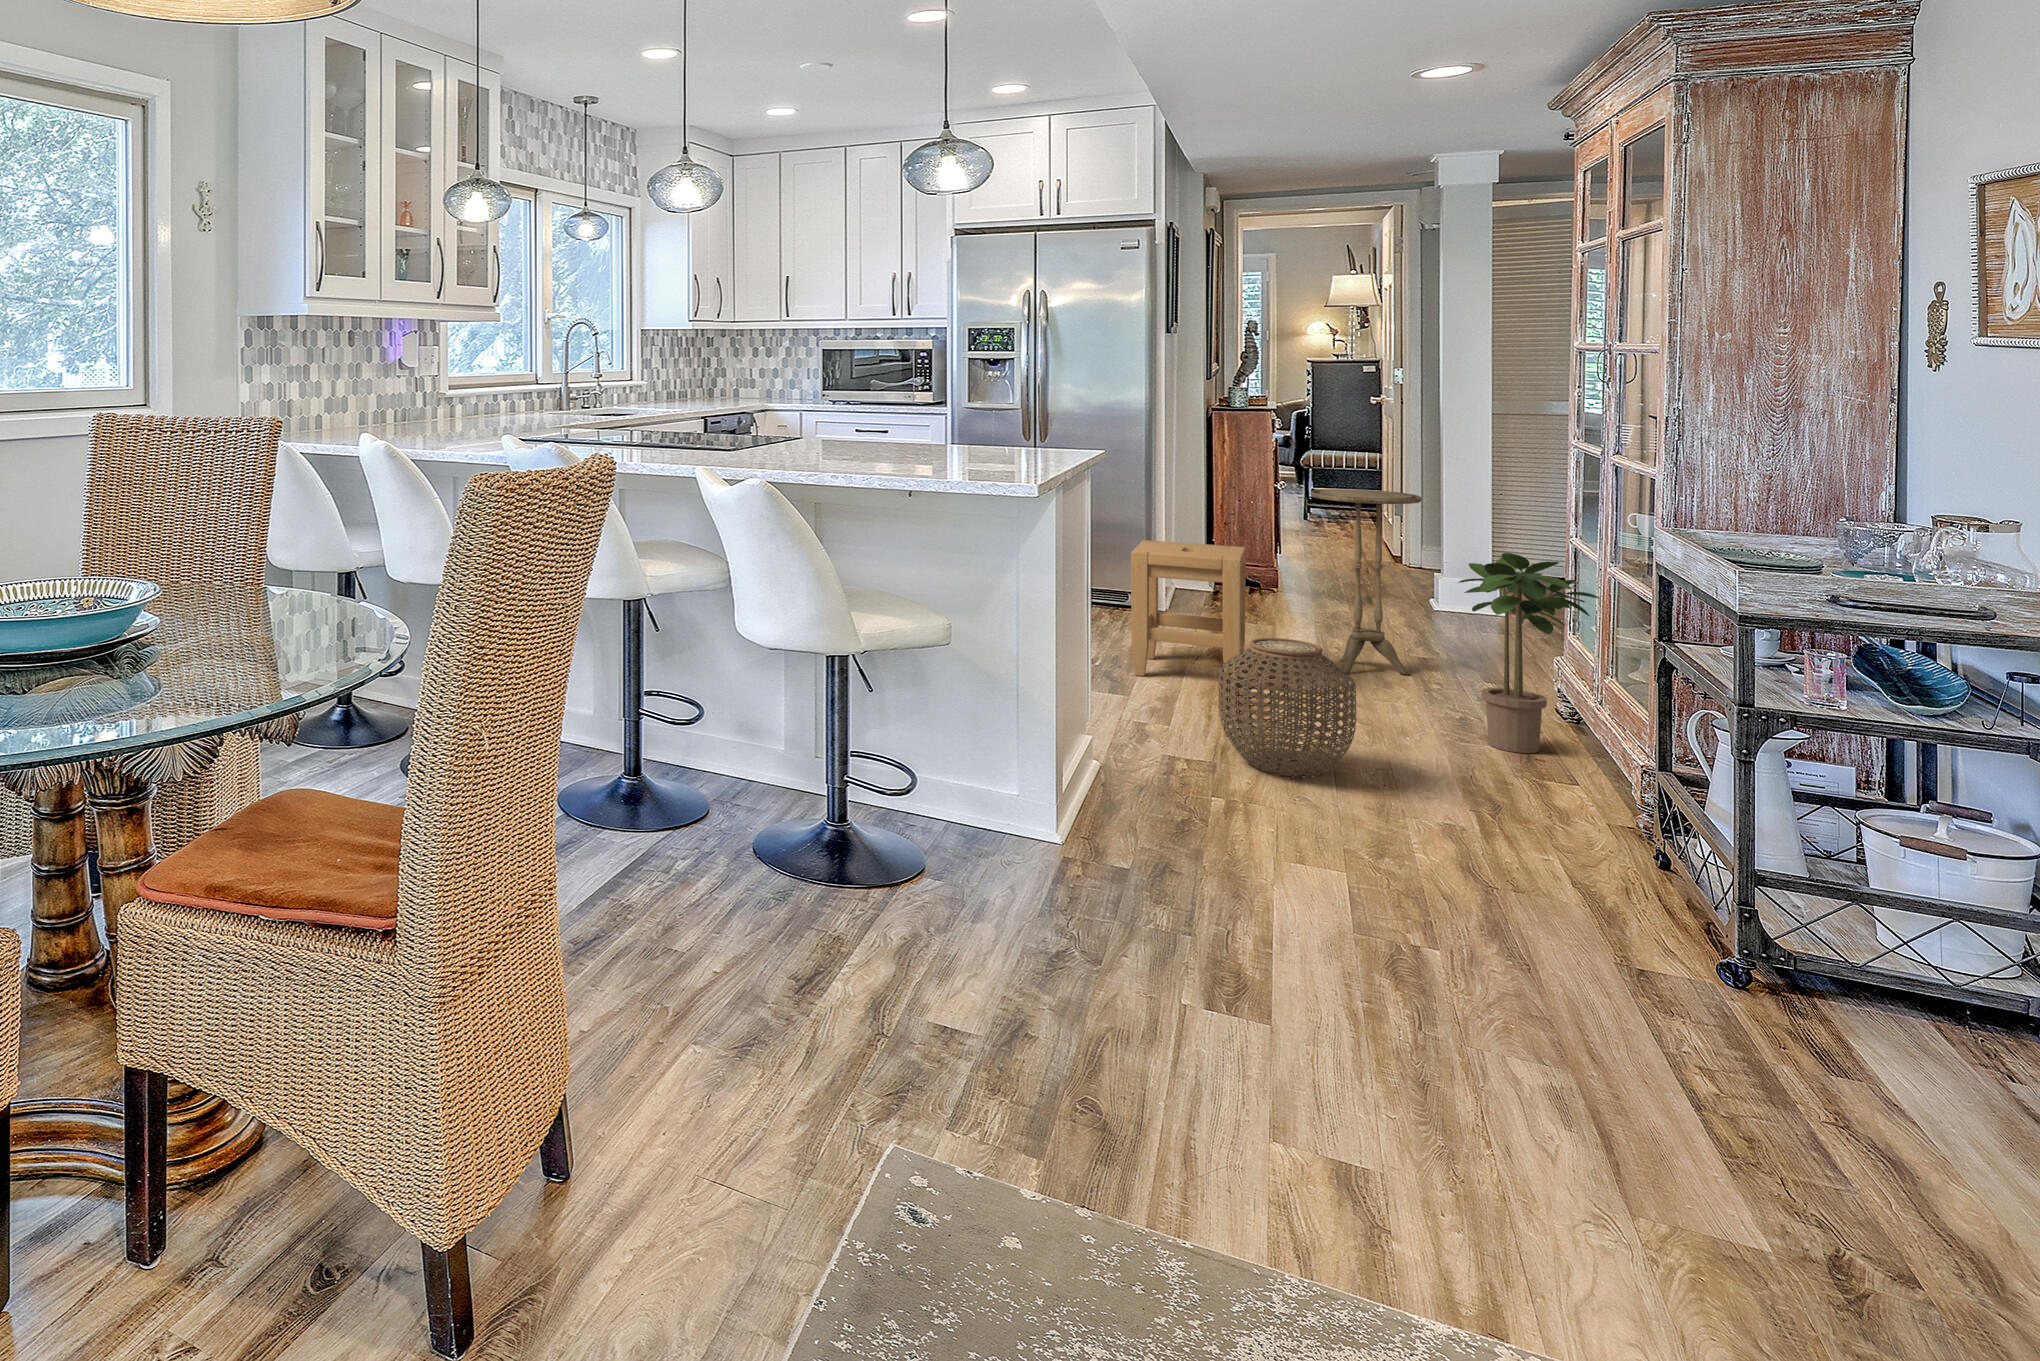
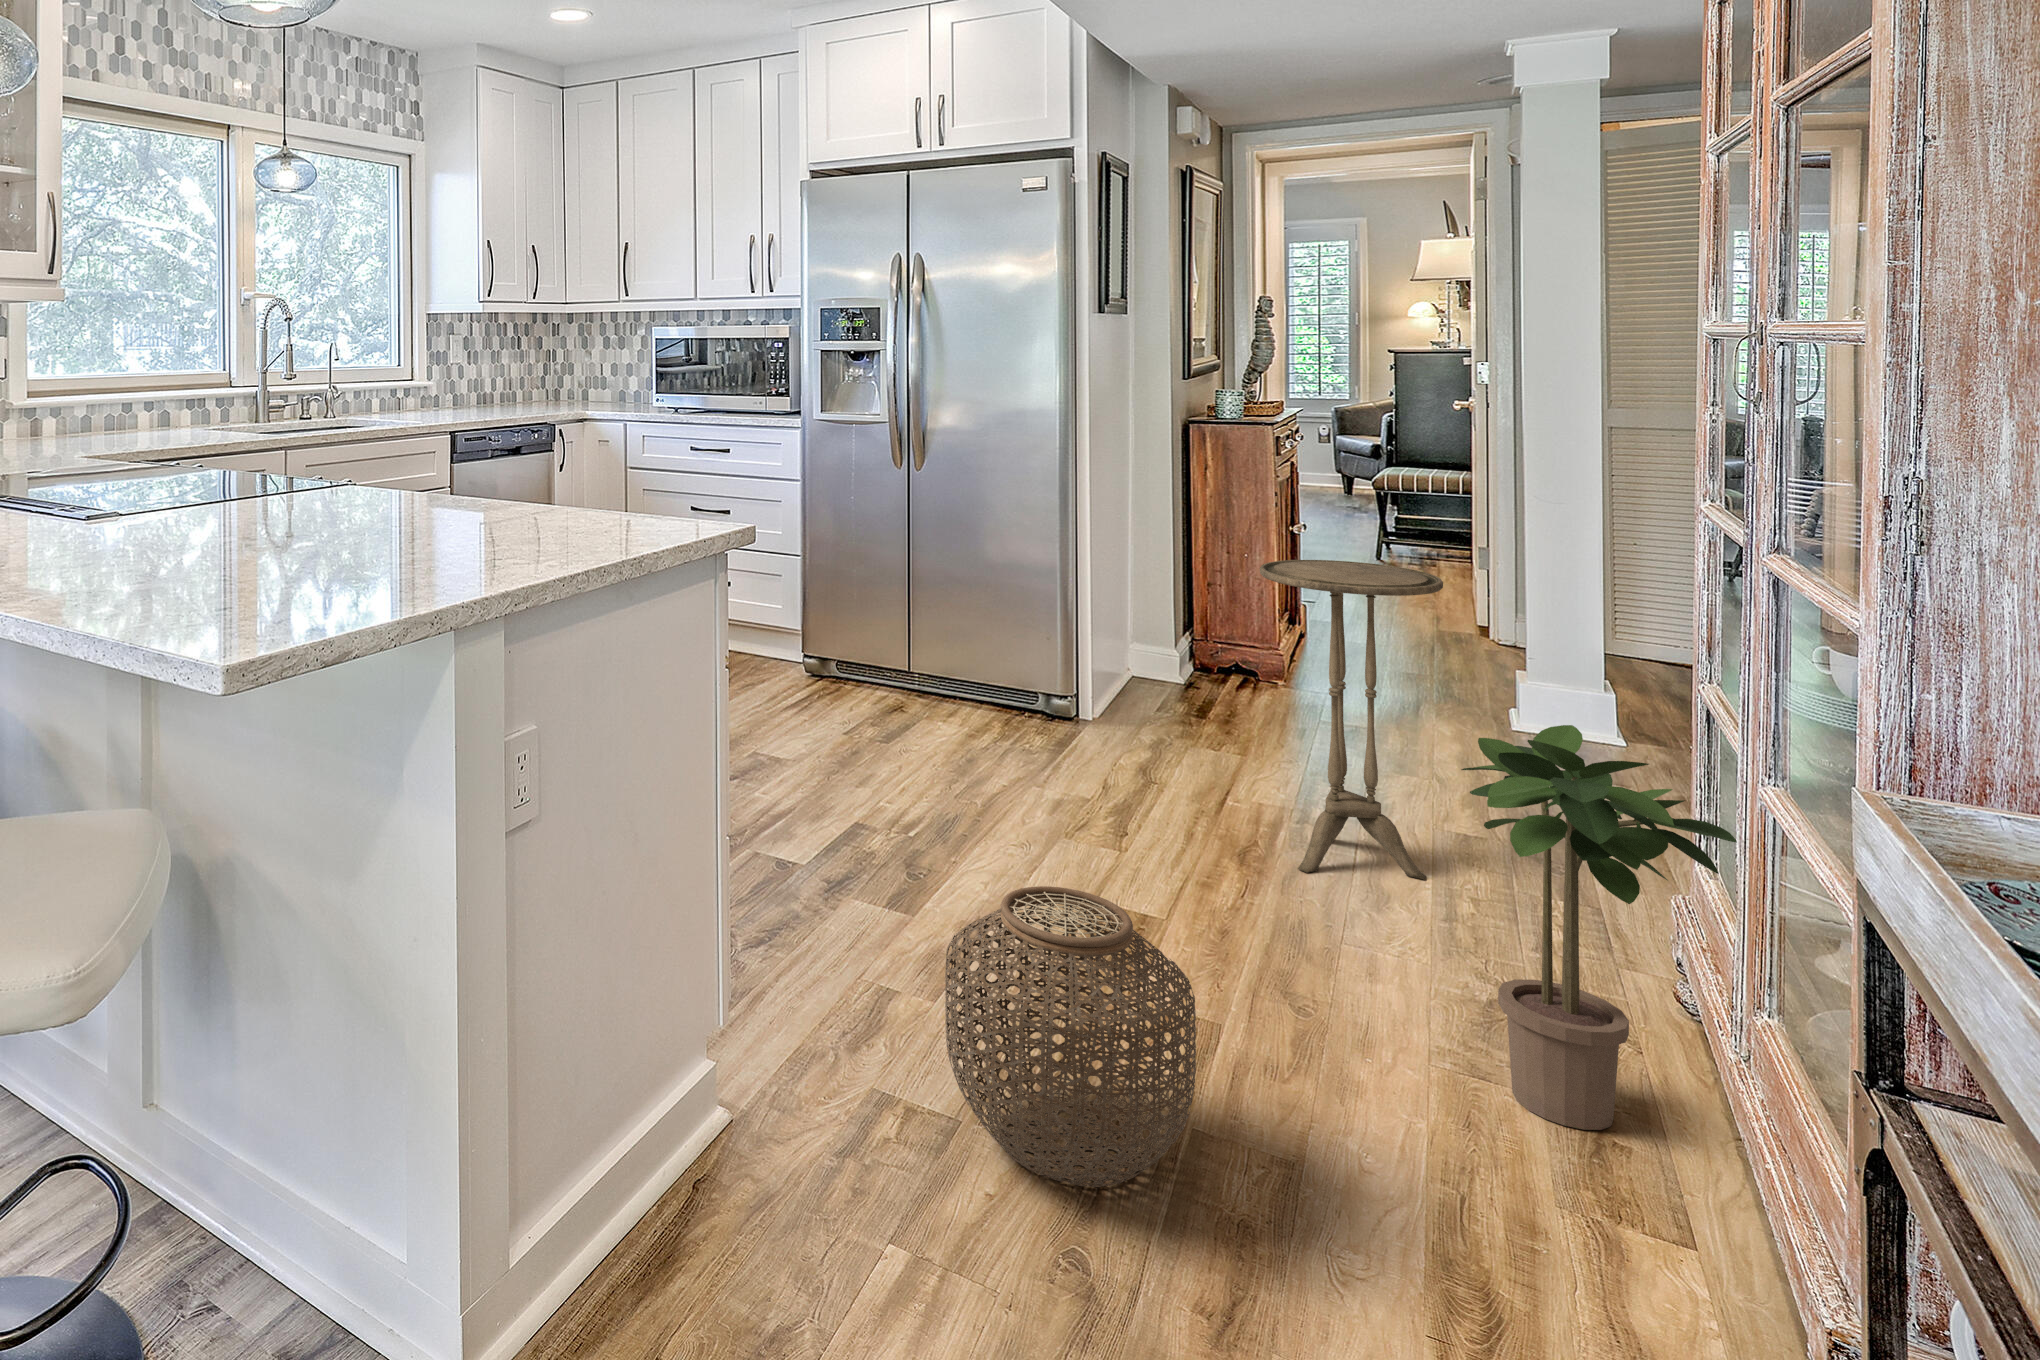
stool: present [1131,540,1246,686] -> none [942,634,1146,898]

